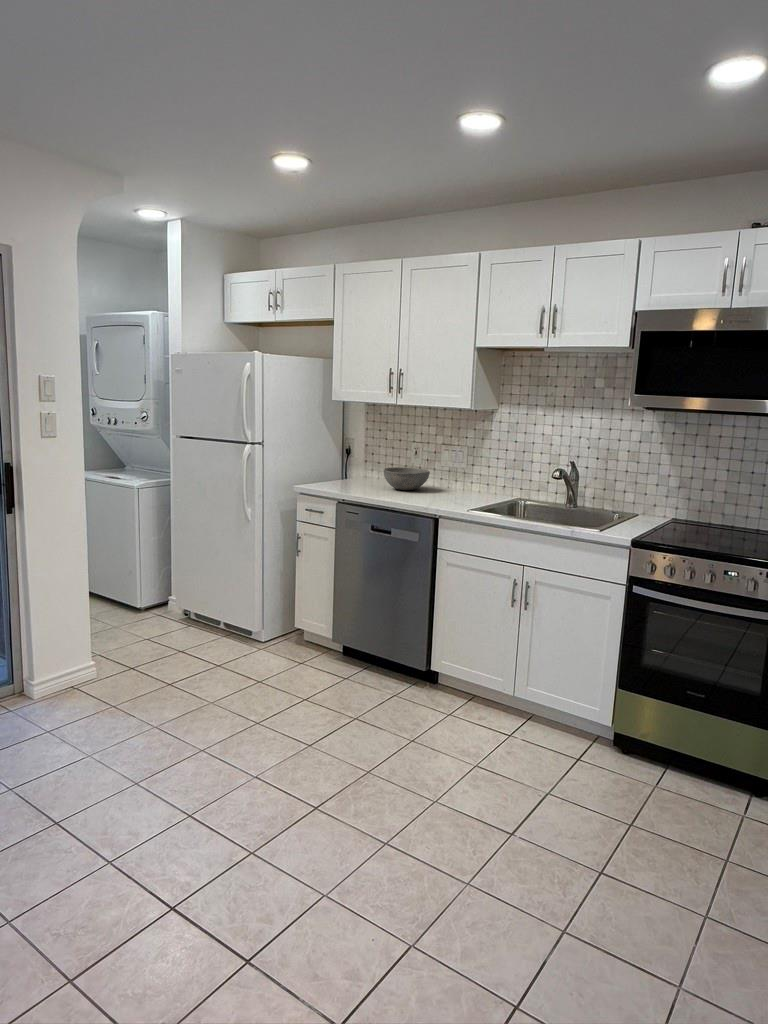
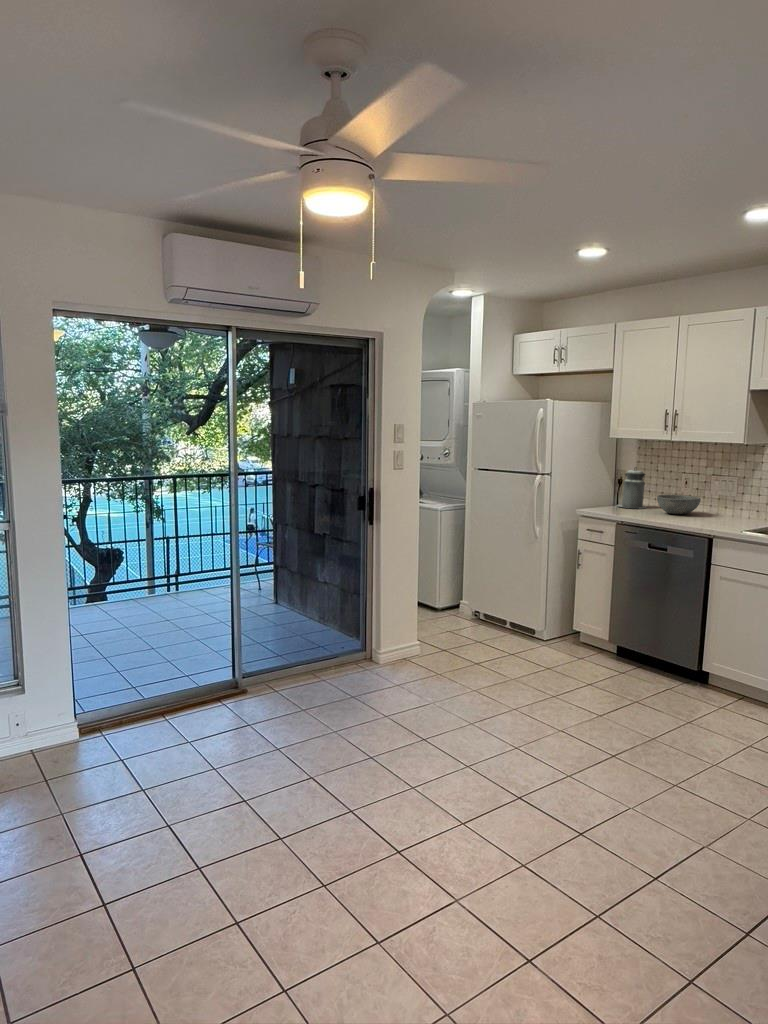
canister: none [342,435,375,483] -> present [617,467,646,508]

